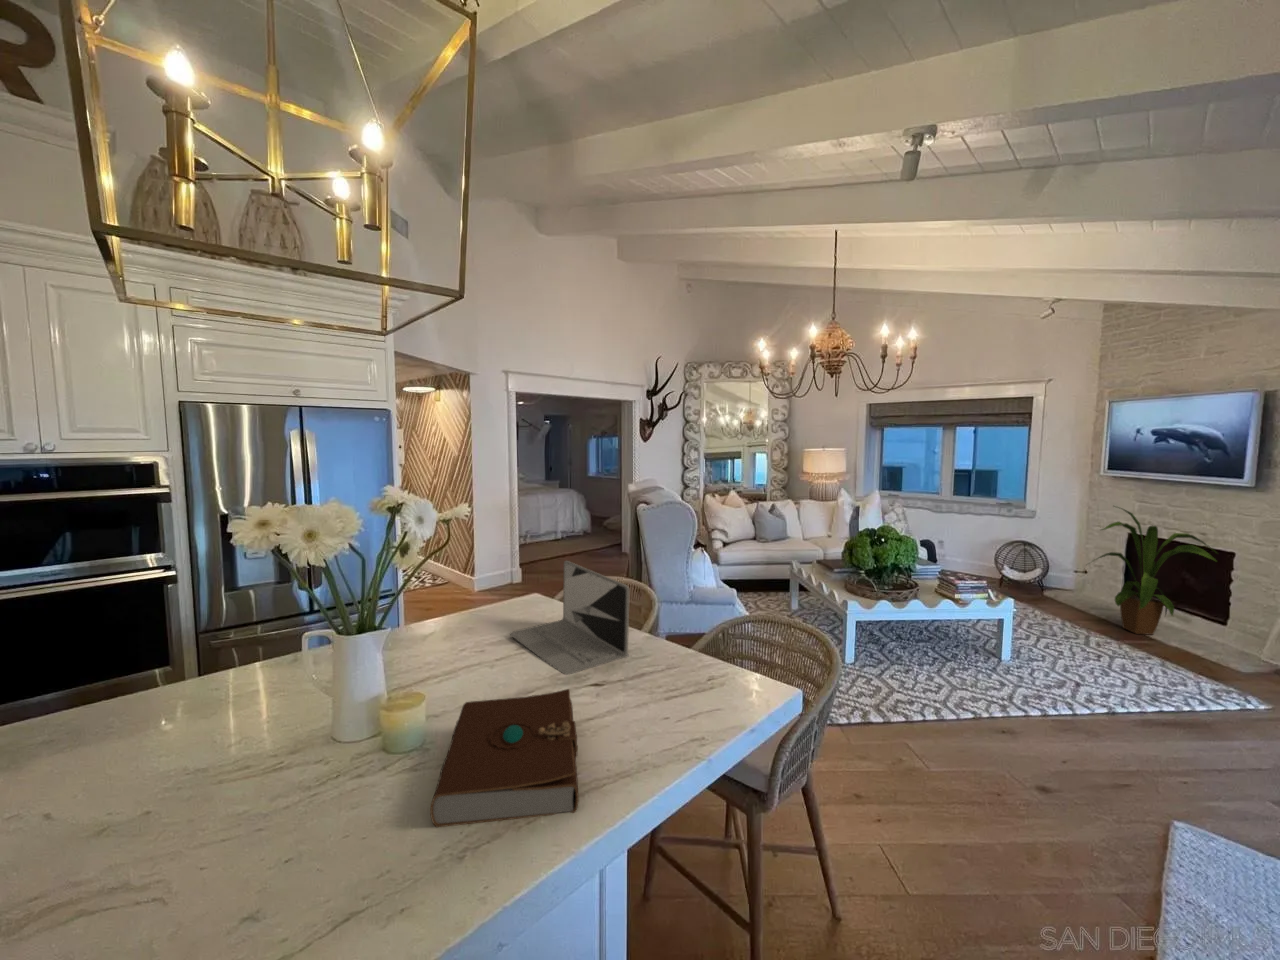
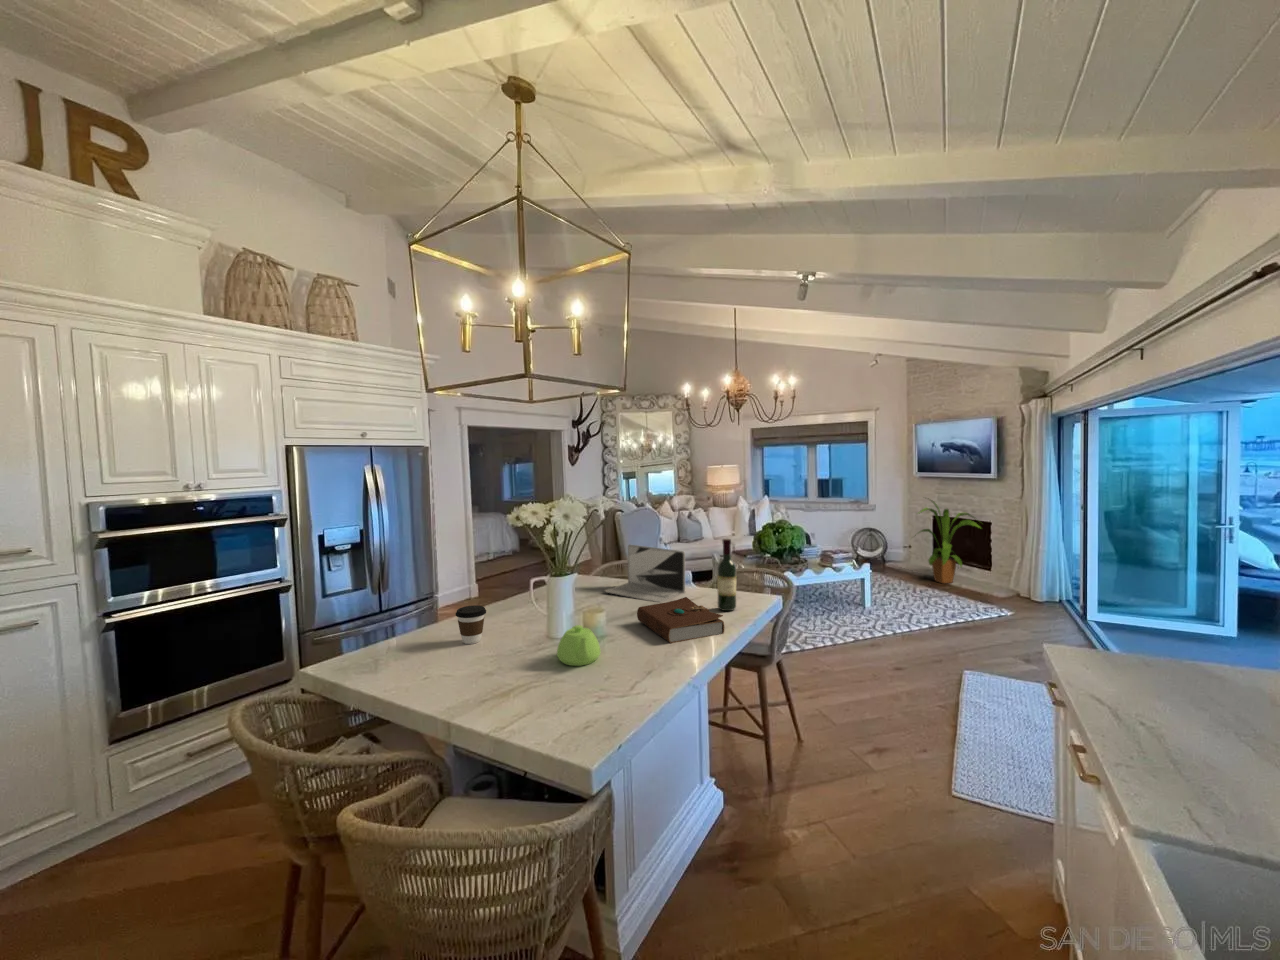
wine bottle: none [638,583,676,726] -> present [717,539,736,611]
coffee cup: none [120,664,191,738] -> present [456,605,486,644]
teapot: none [125,762,259,881] -> present [557,625,600,666]

